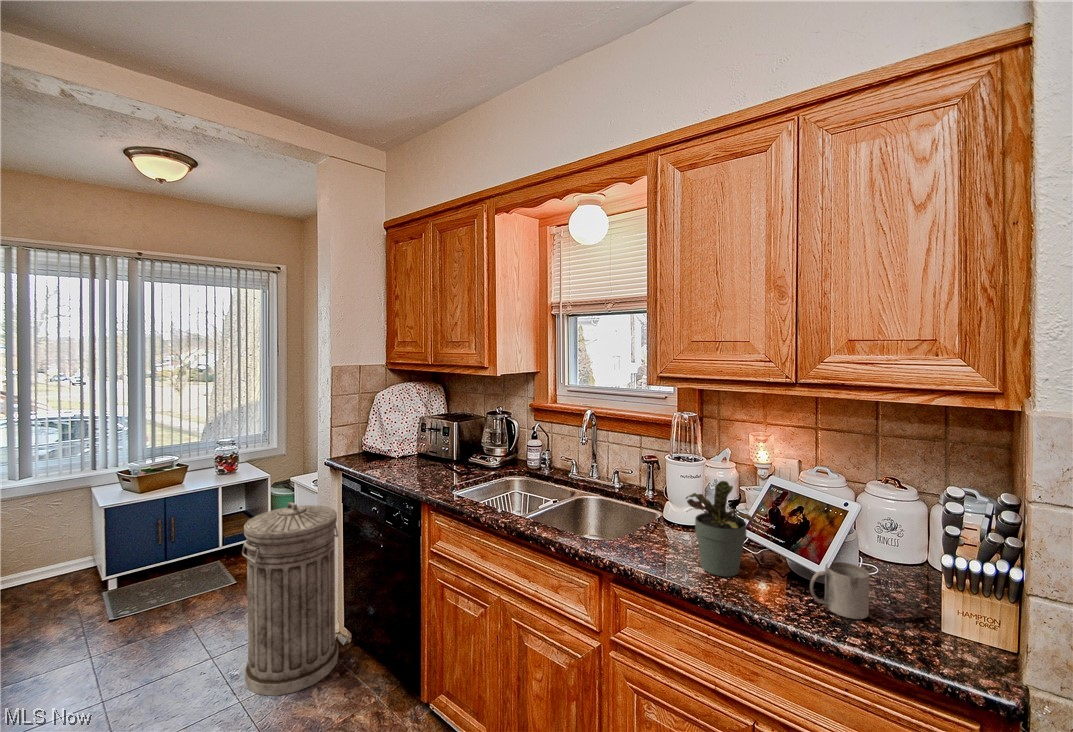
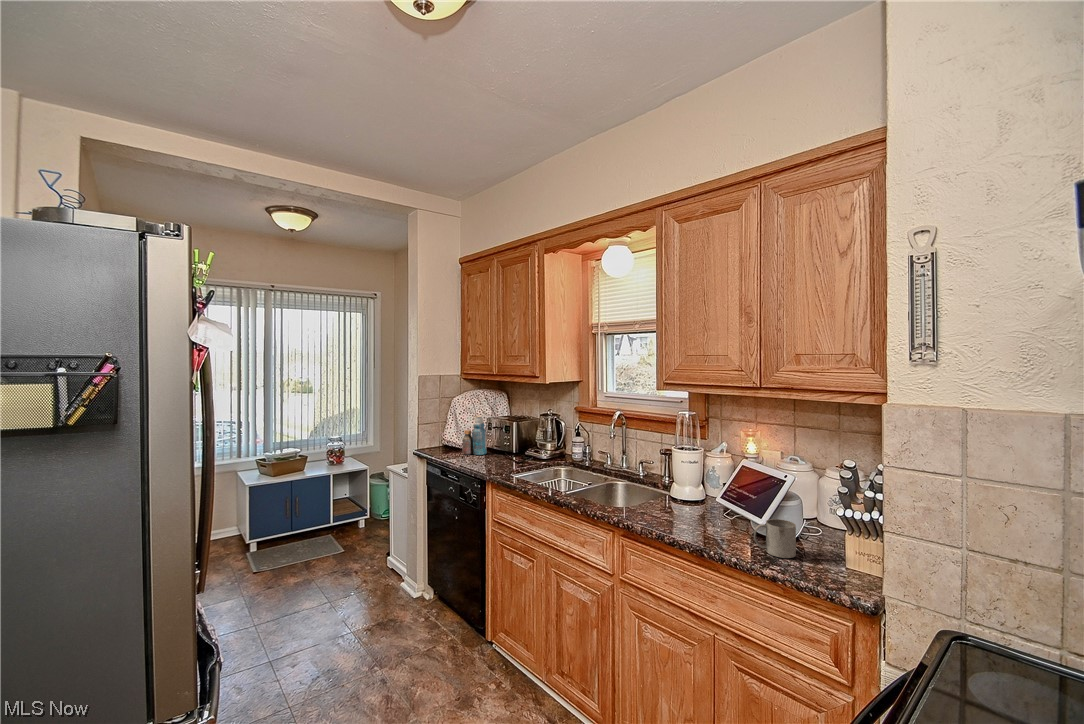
bottle: none [388,416,419,464] -> present [462,415,487,455]
potted plant: present [686,481,753,577] -> none [670,460,721,532]
trash can: present [242,502,338,696] -> none [354,482,424,631]

